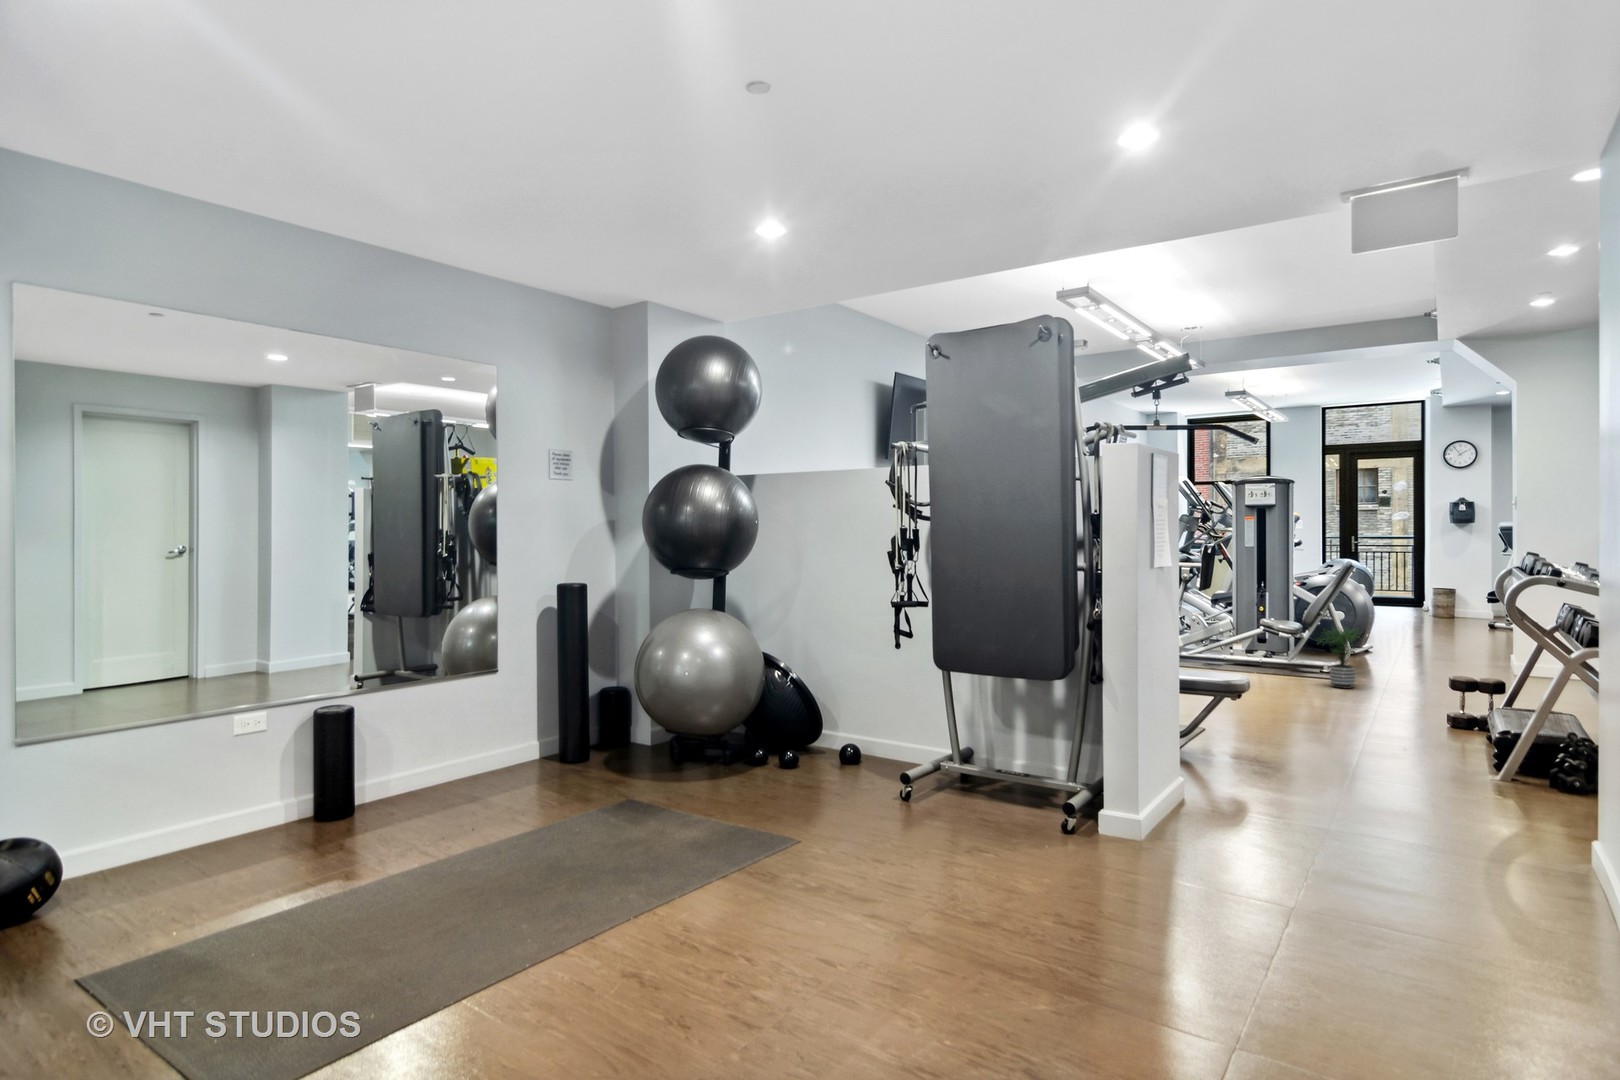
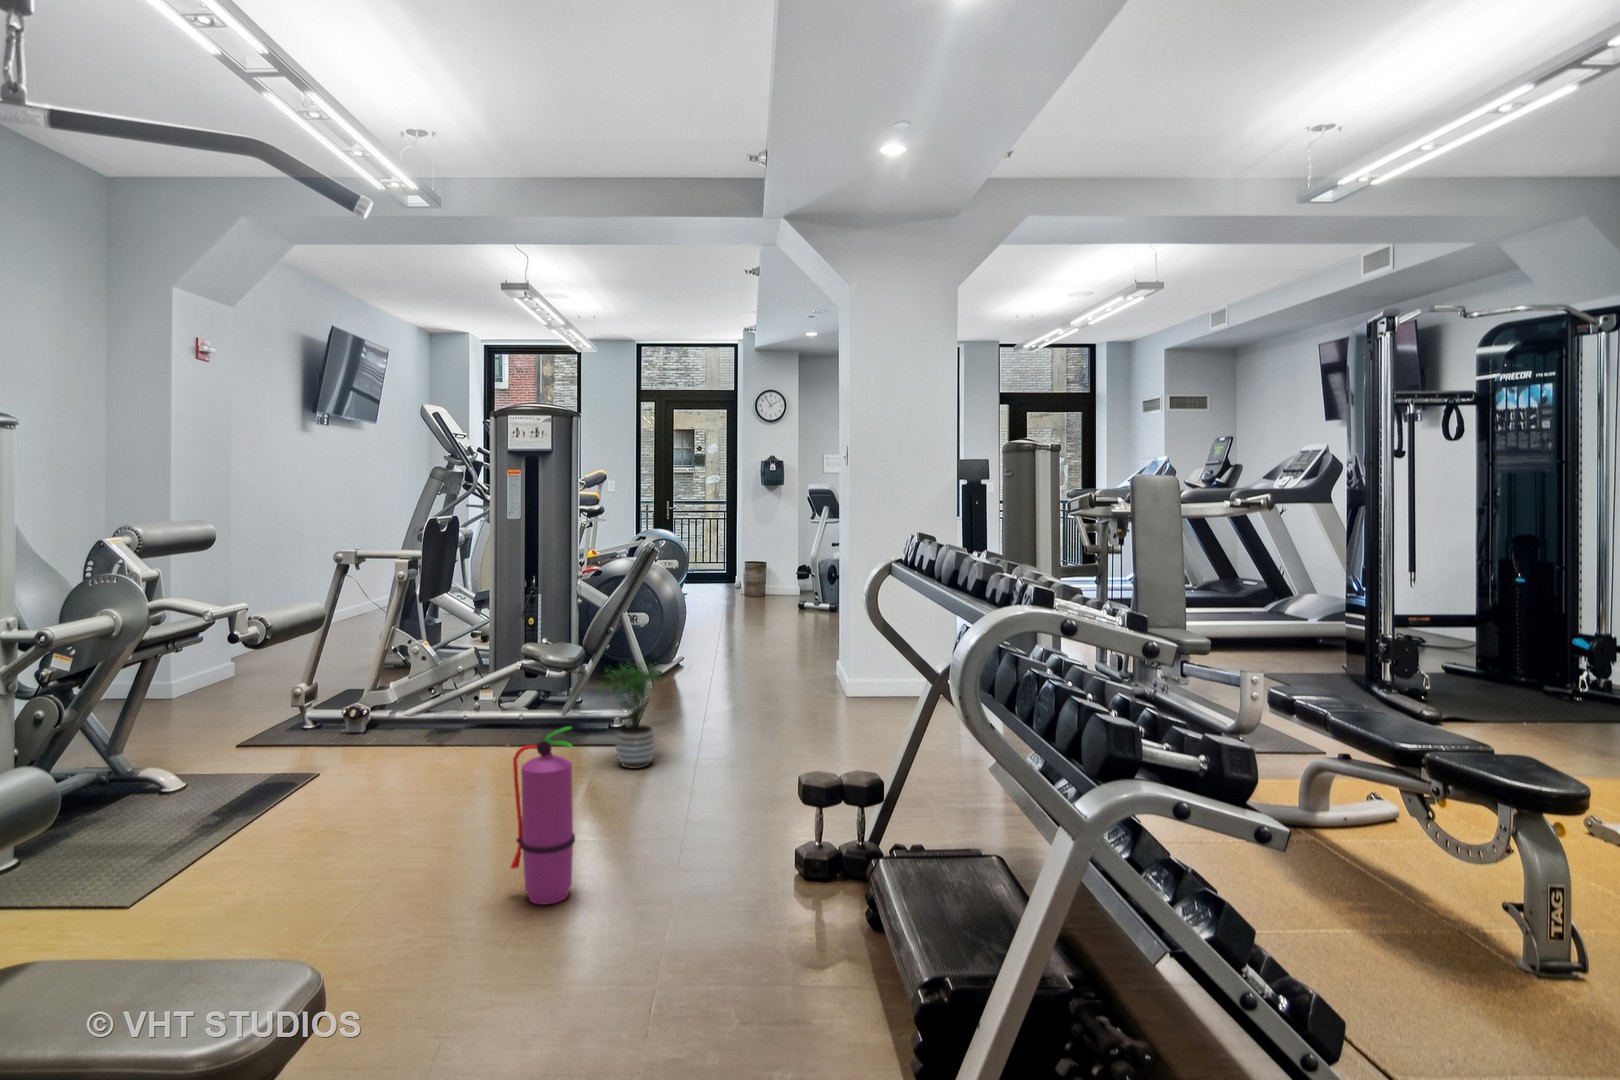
fire extinguisher: none [1285,636,1318,717] -> present [511,727,575,905]

